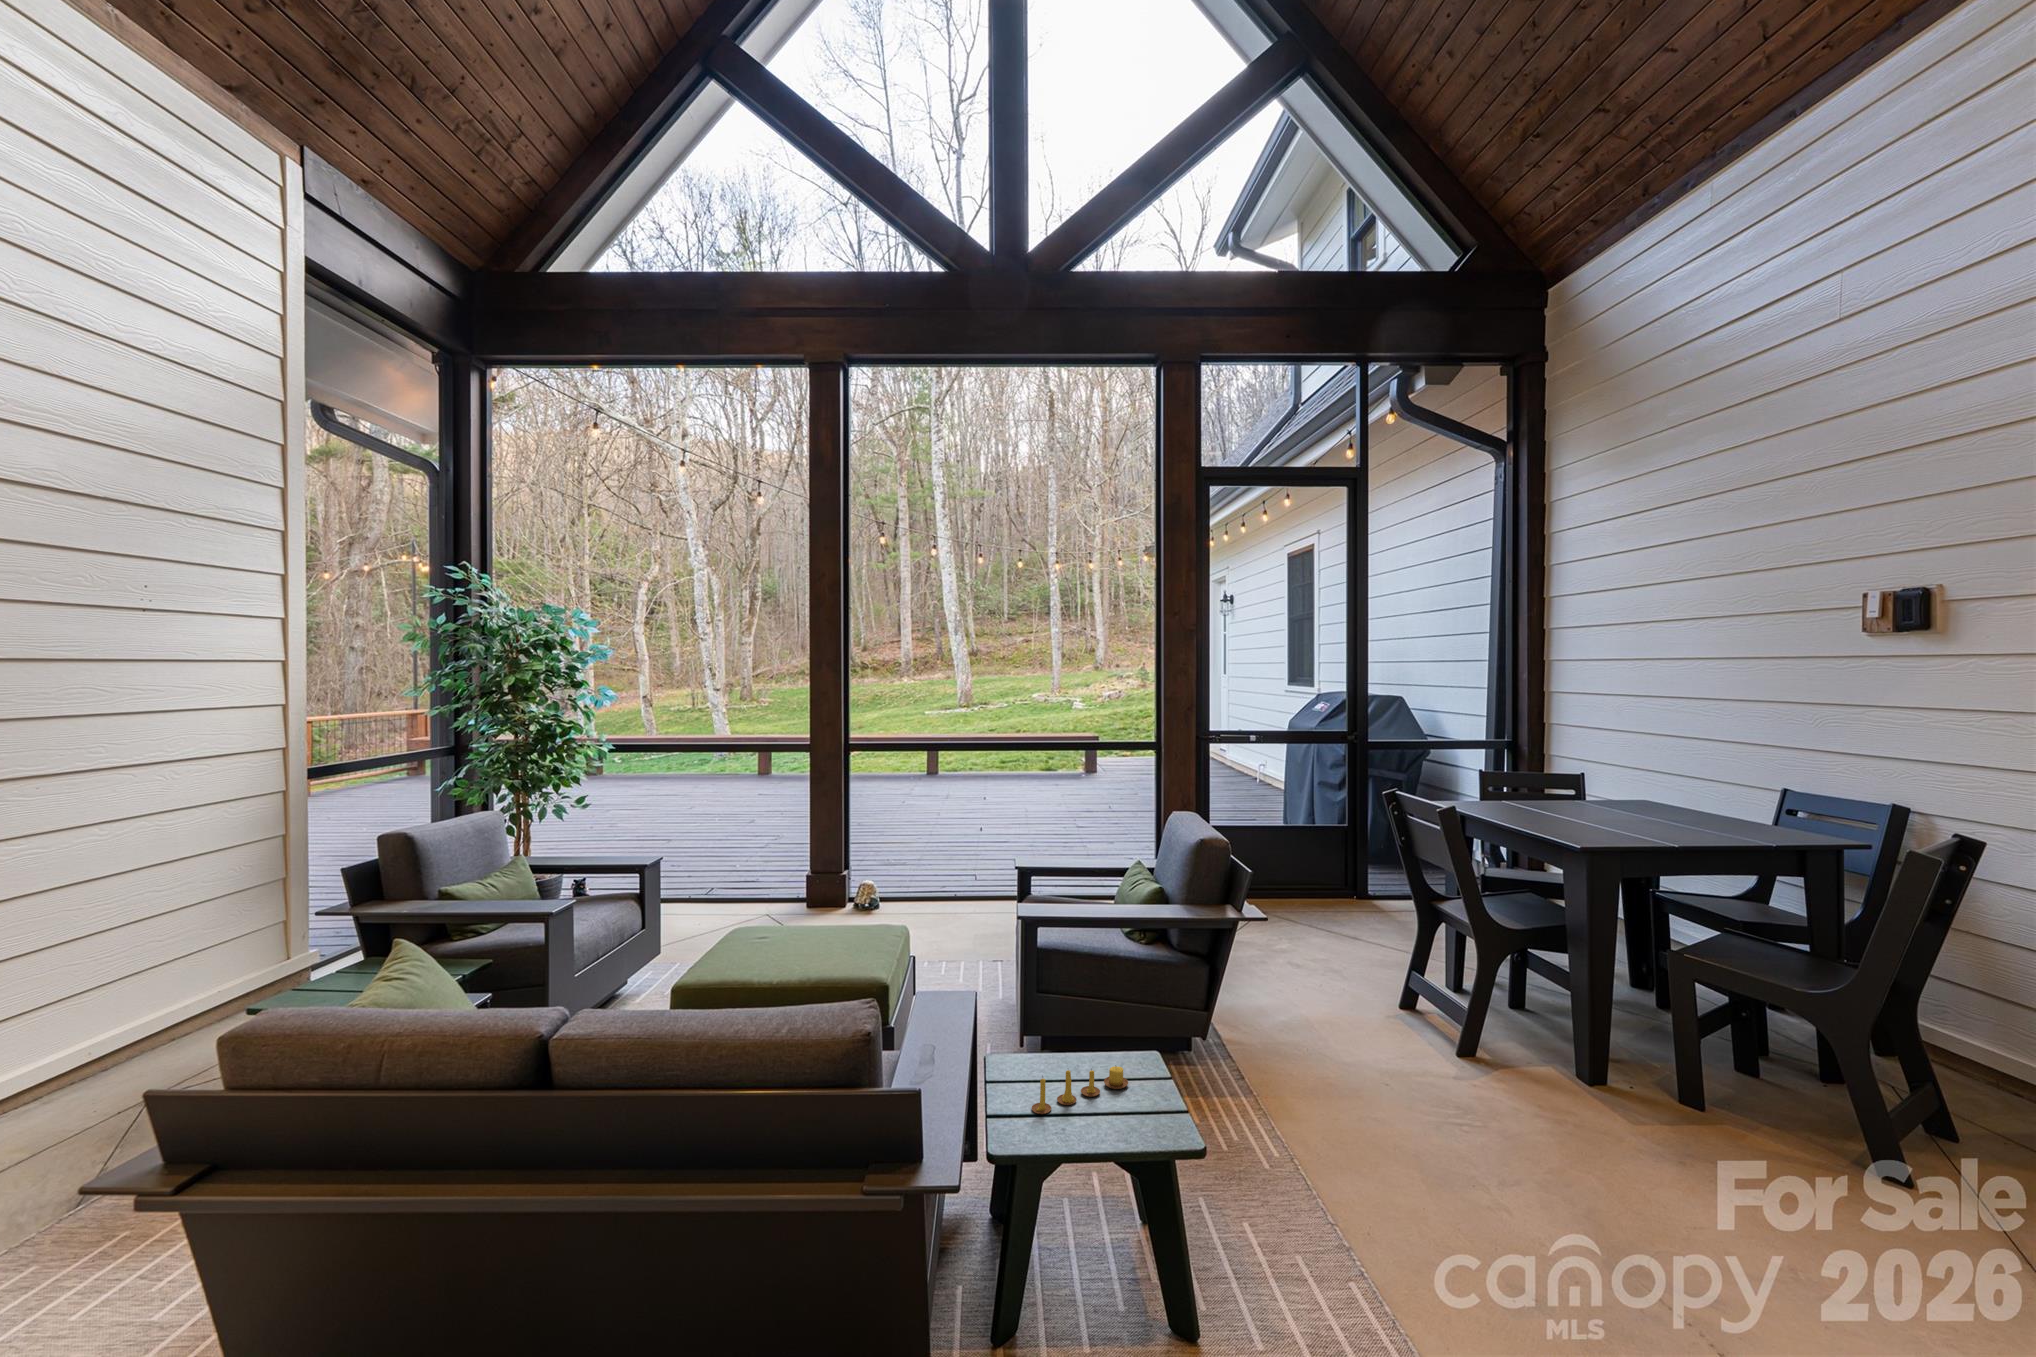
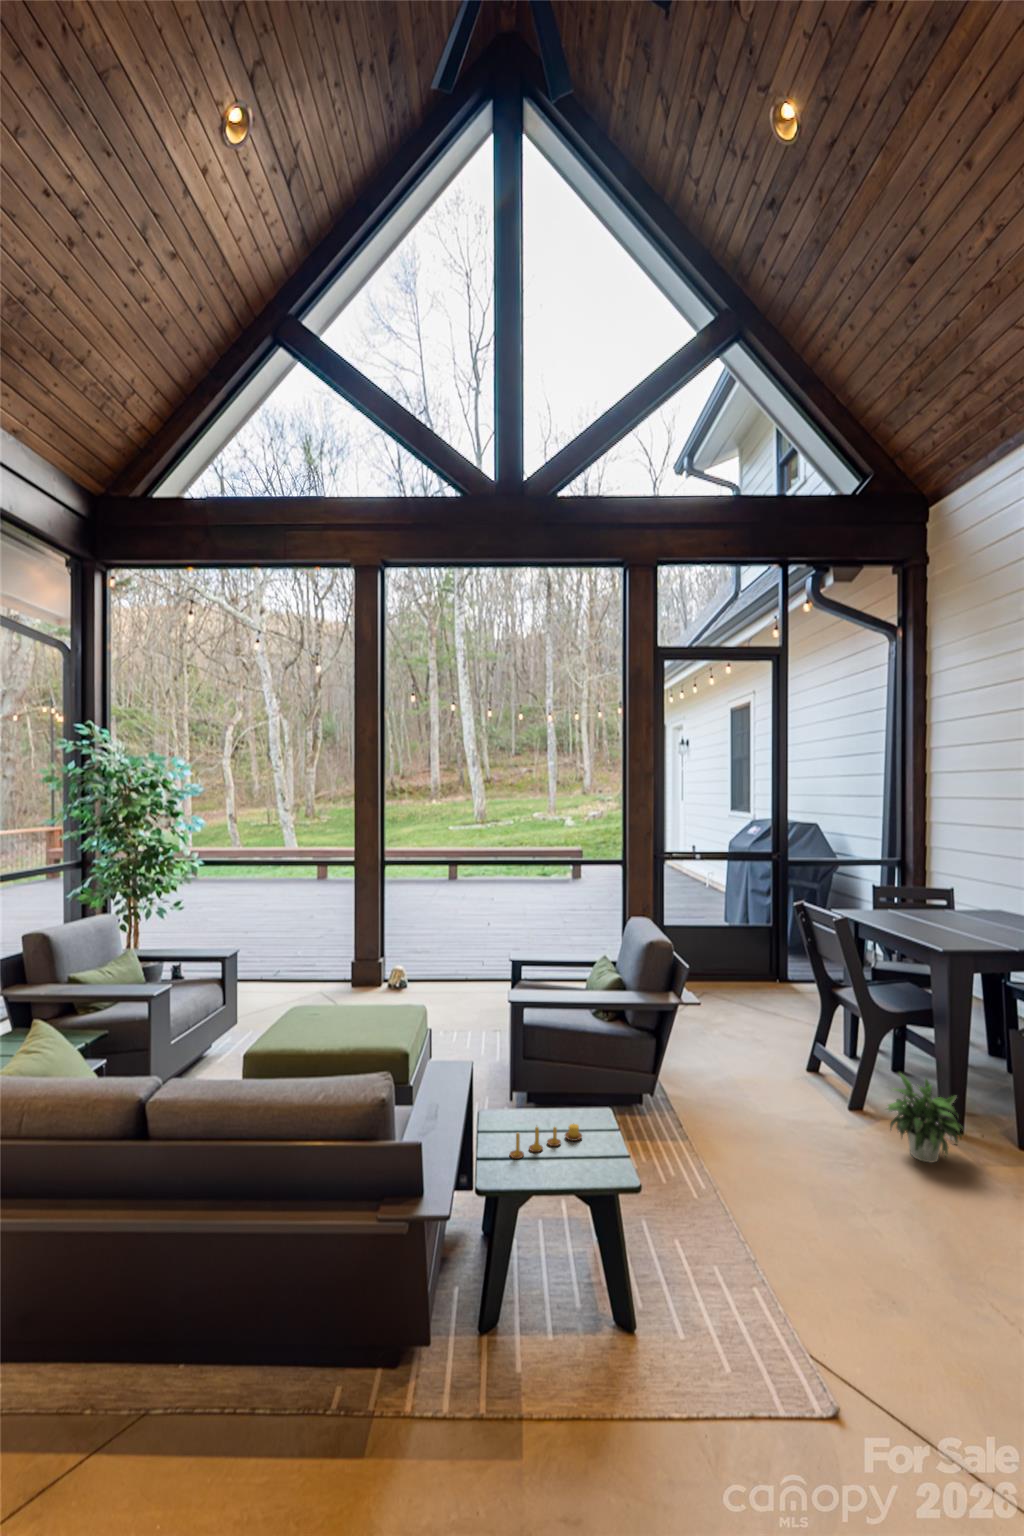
potted plant: none [1500,999,1606,1113] -> present [886,1074,963,1163]

